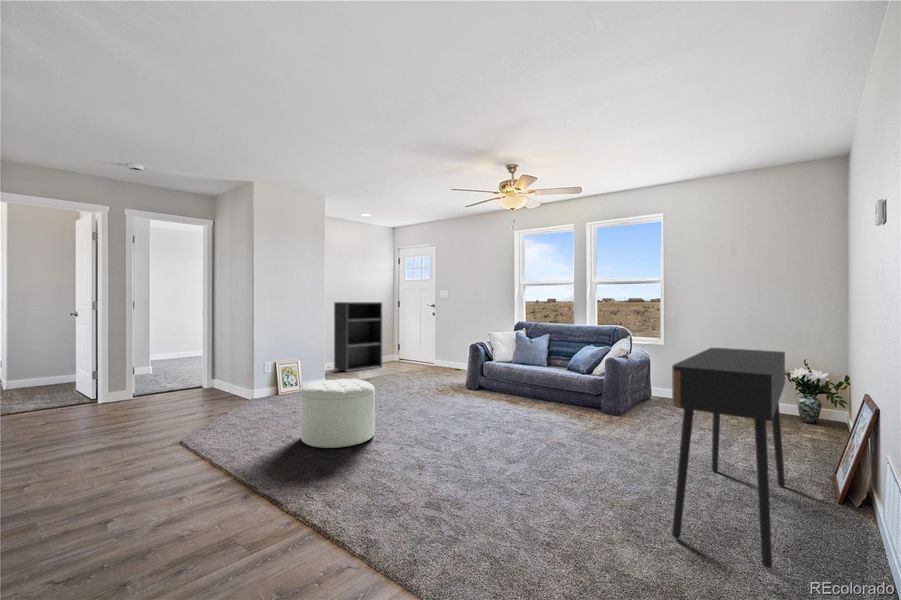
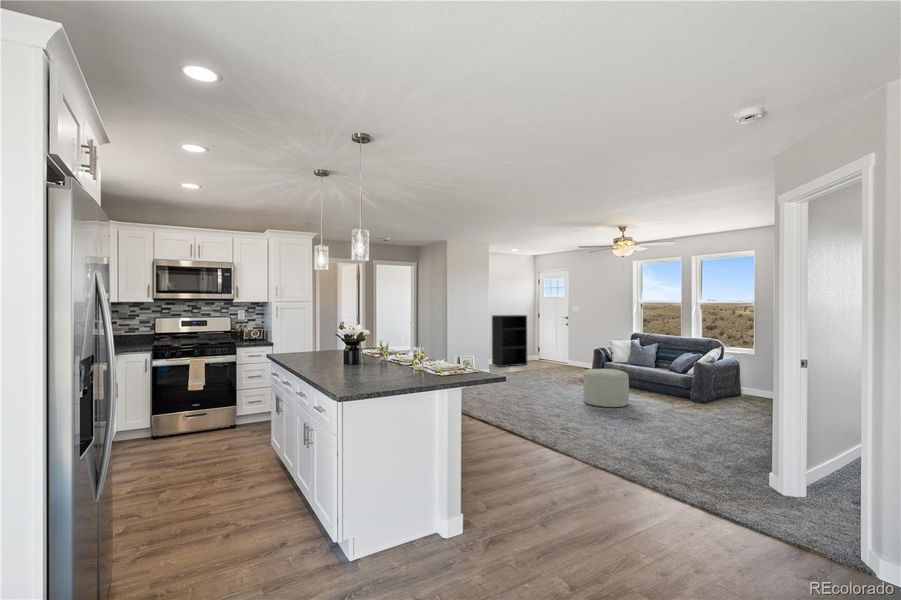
console table: present [672,348,785,568] -> none [689,356,786,463]
ottoman: present [301,379,375,448] -> present [584,369,629,407]

